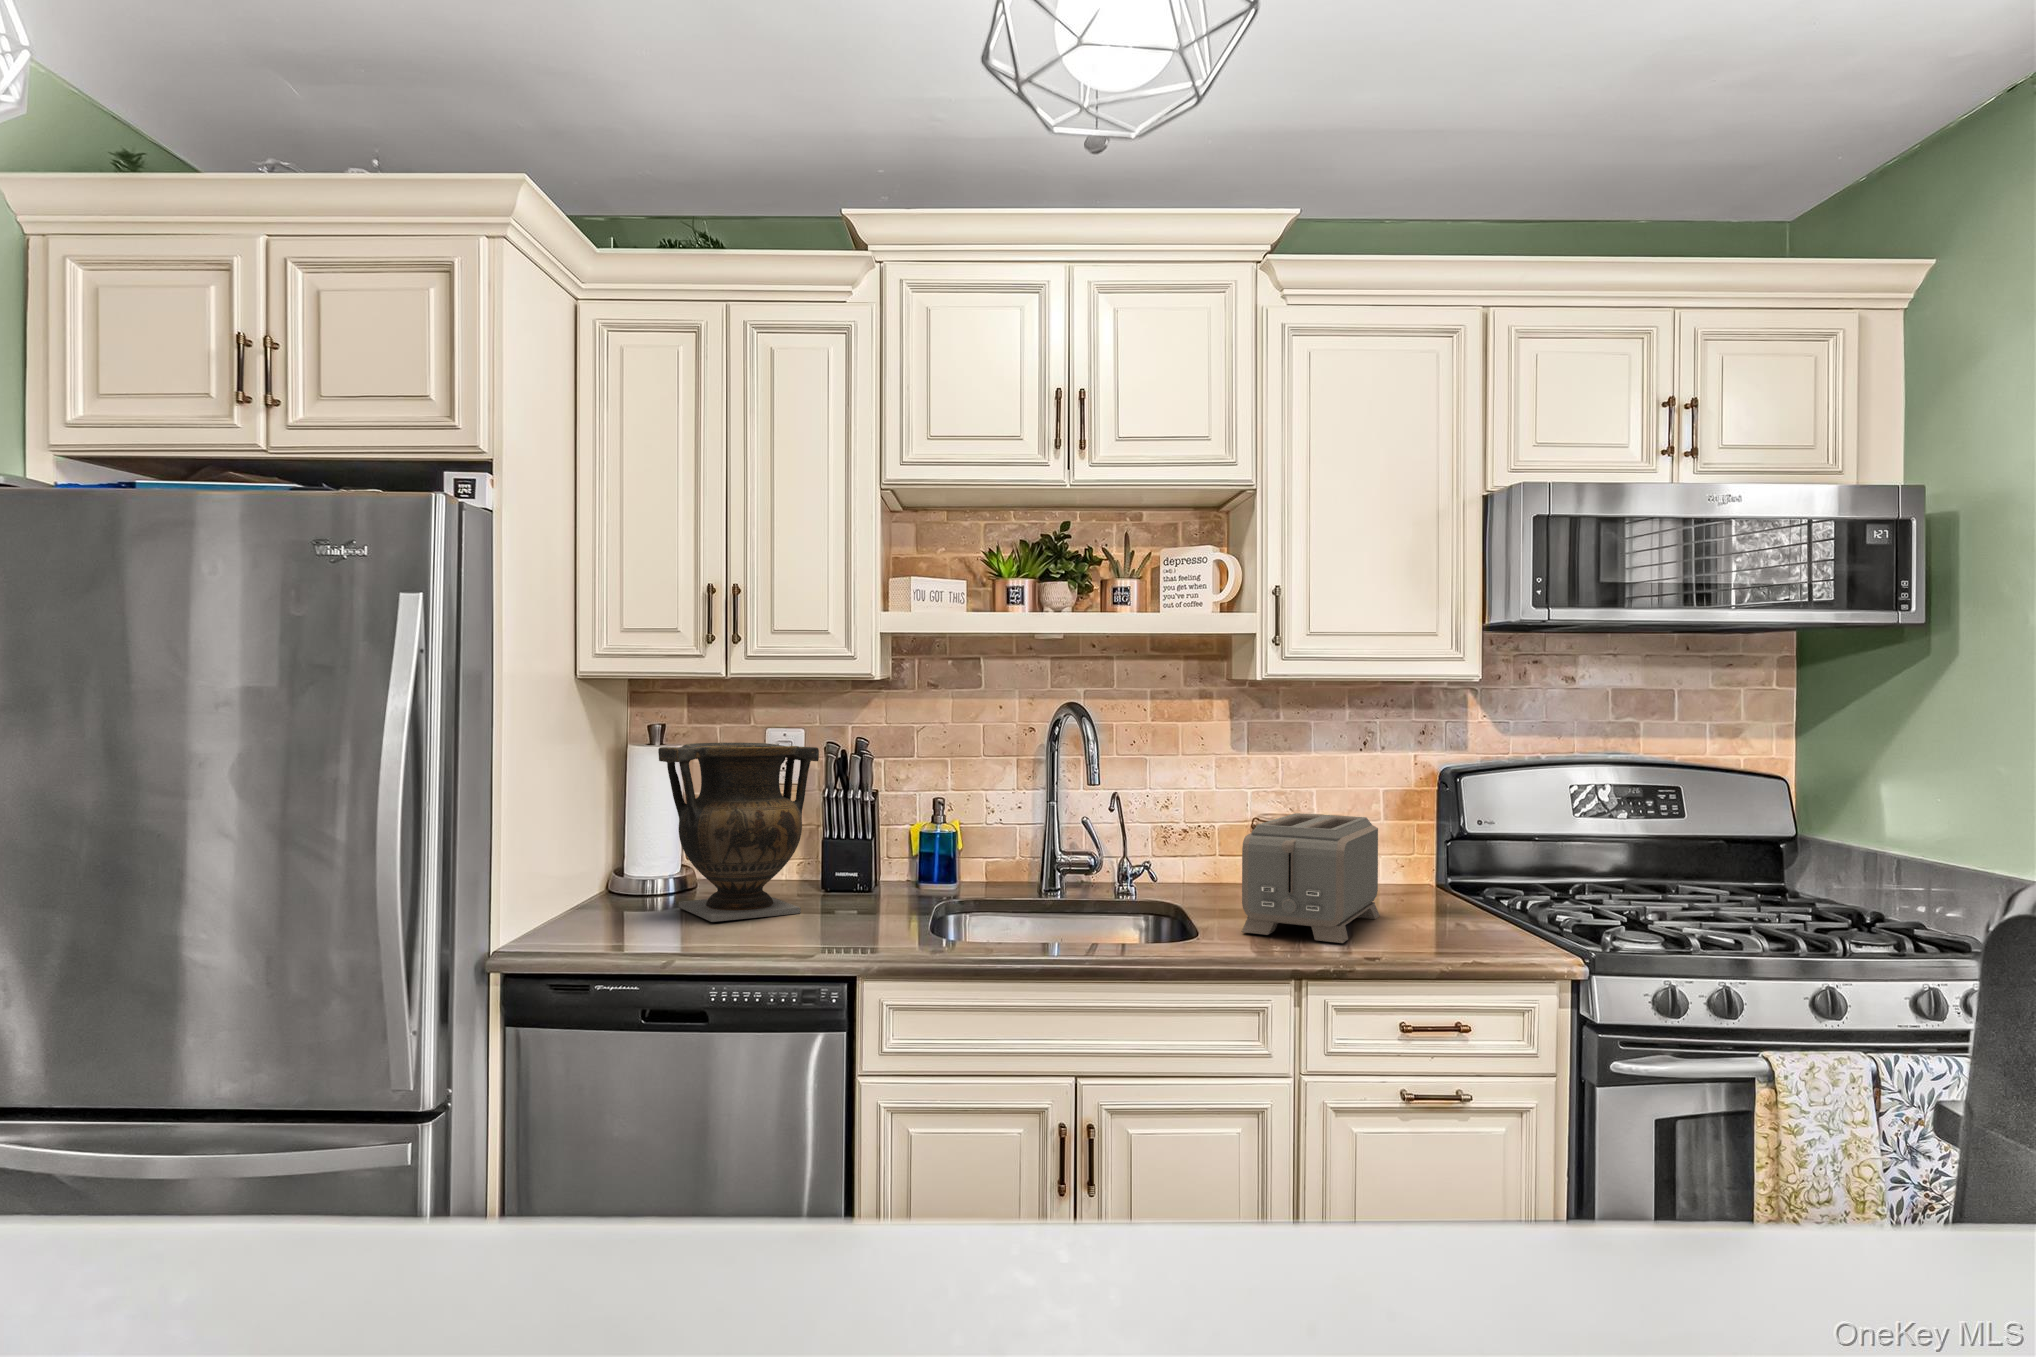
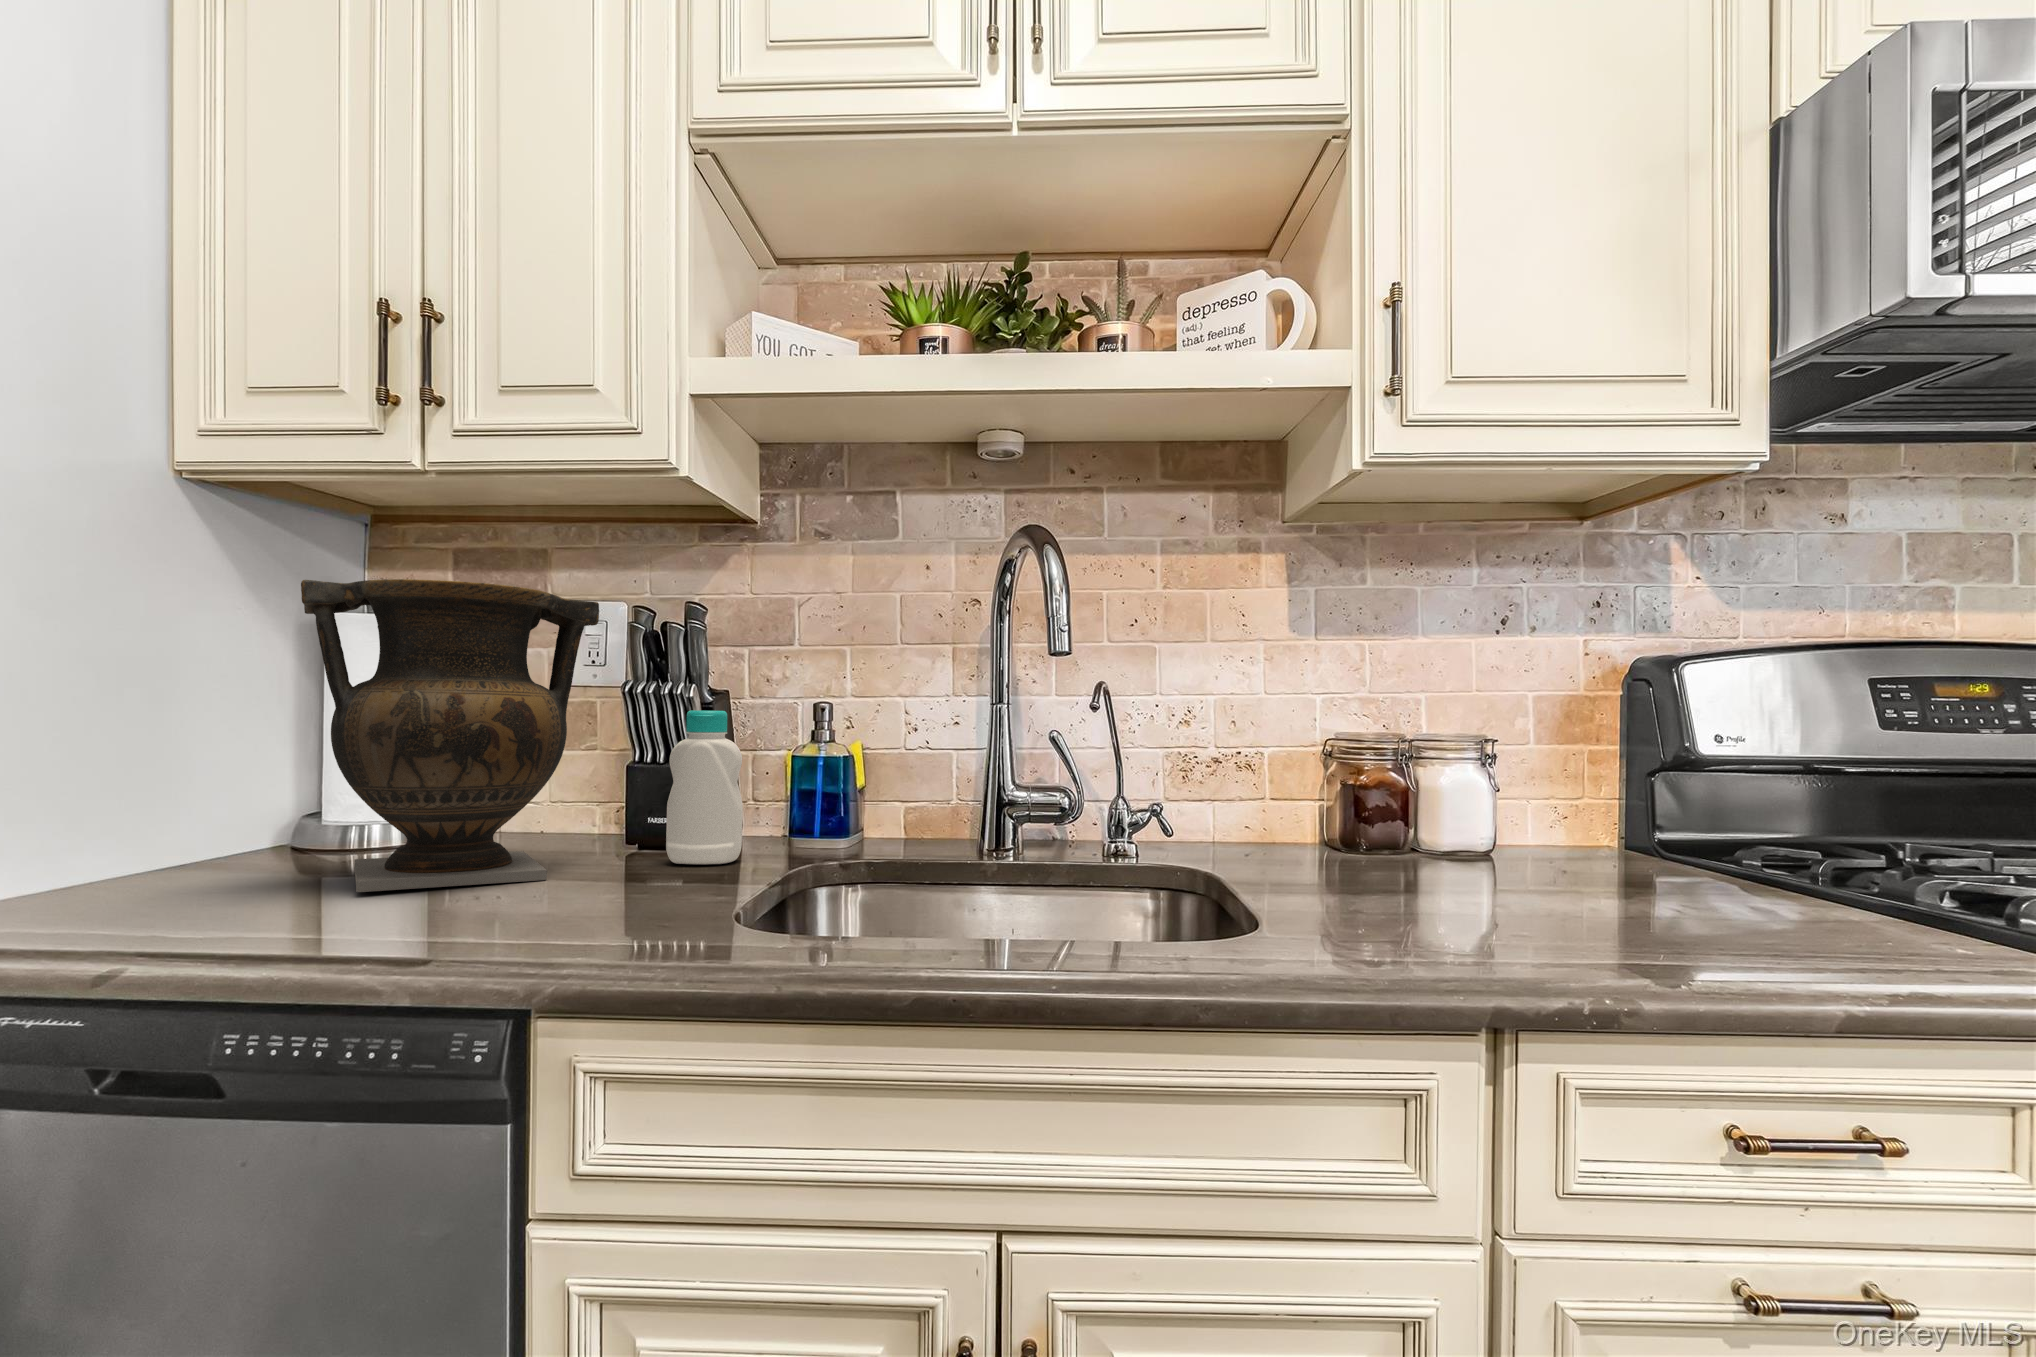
bottle: none [855,808,899,902] -> present [666,710,743,864]
toaster: present [1242,813,1380,943] -> none [1338,708,1581,945]

